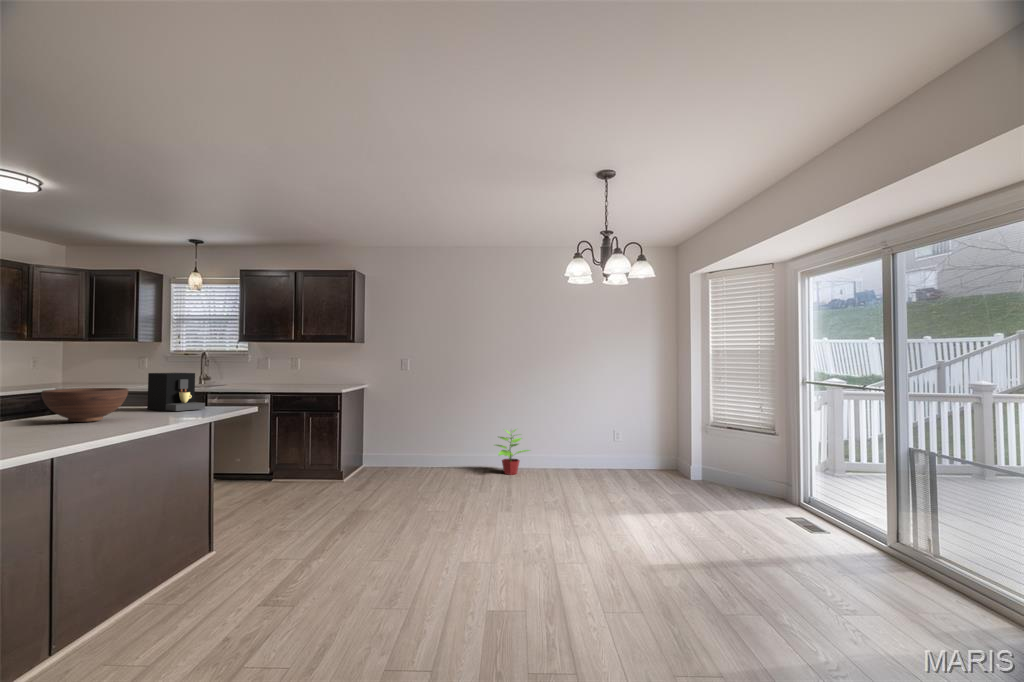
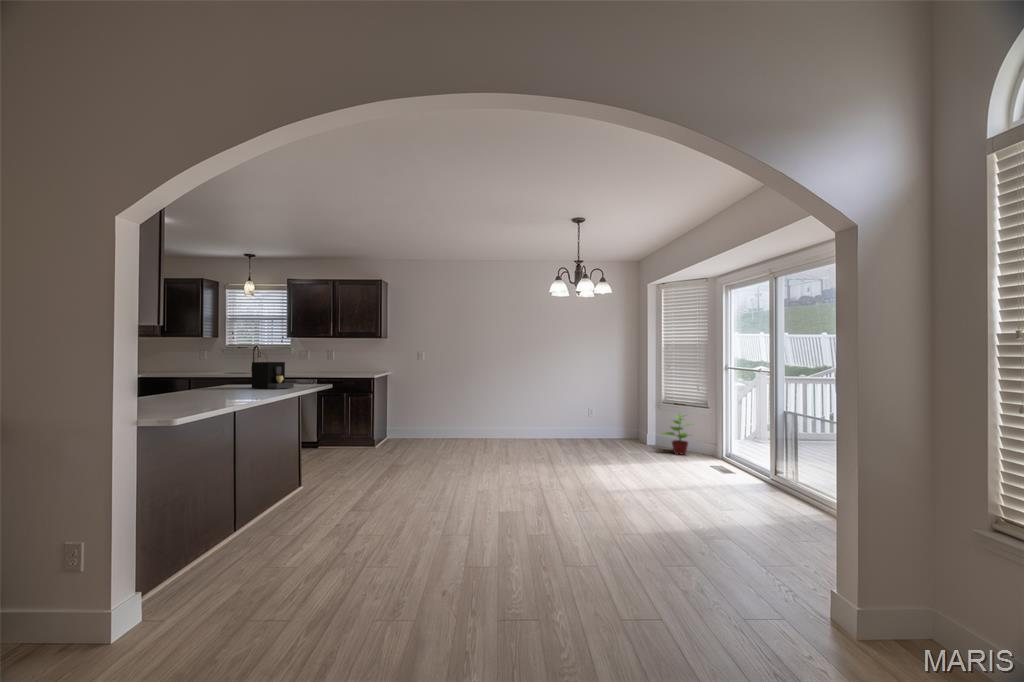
fruit bowl: present [41,388,128,422] -> none [207,372,258,394]
potted plant: present [496,429,530,475] -> present [663,414,688,454]

